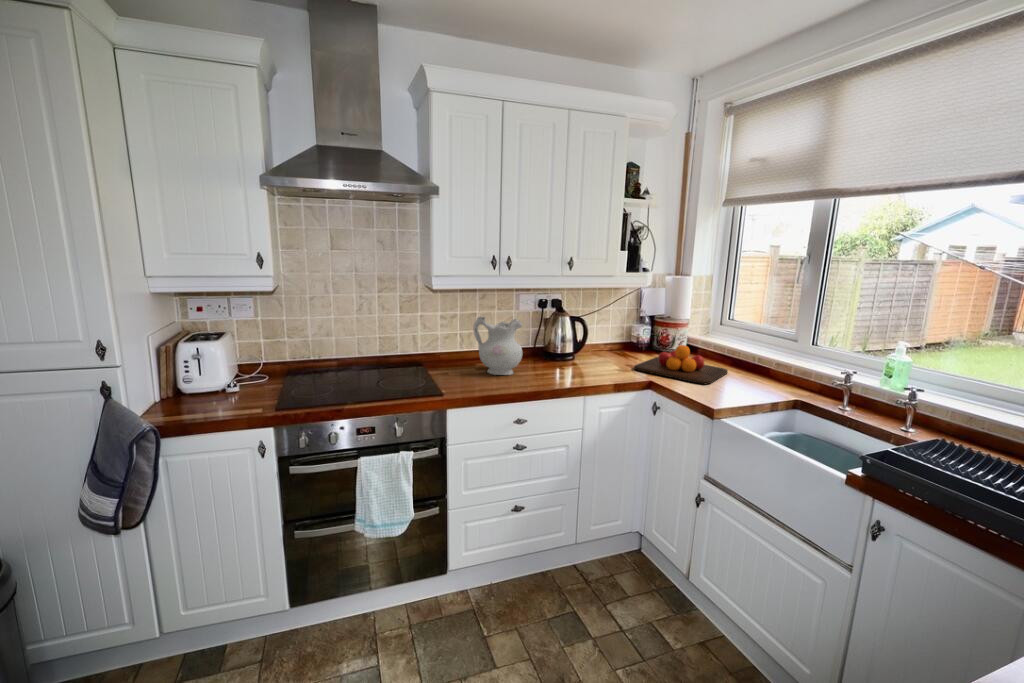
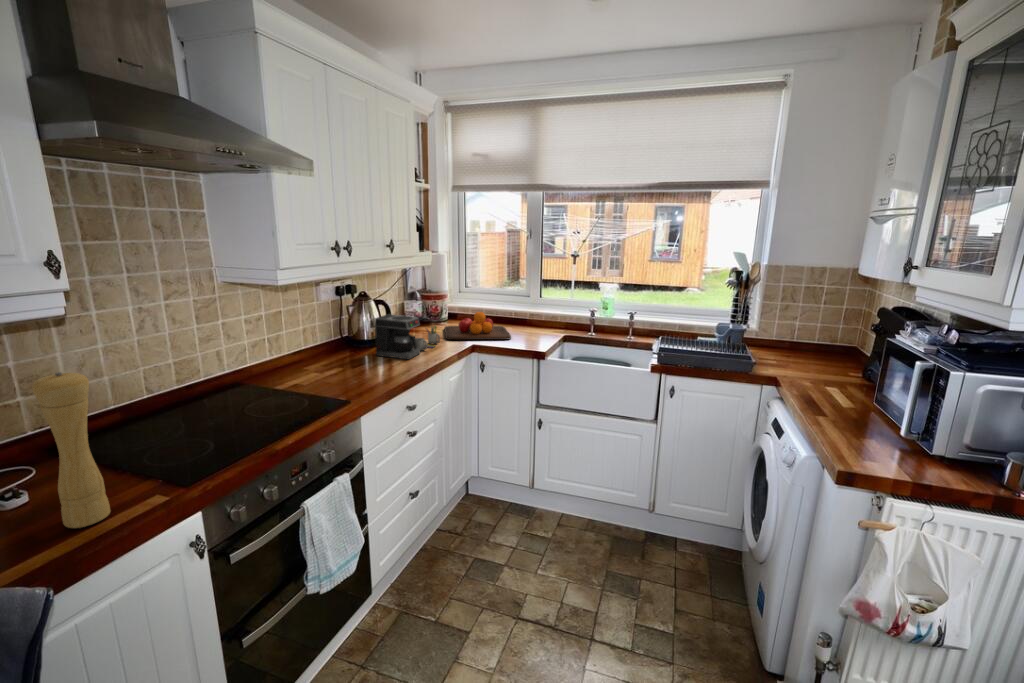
ceramic pitcher: present [473,317,523,375] -> none [318,309,375,373]
pepper mill: none [208,319,241,409] -> present [32,372,110,528]
coffee maker: none [540,330,621,377] -> present [375,314,440,359]

